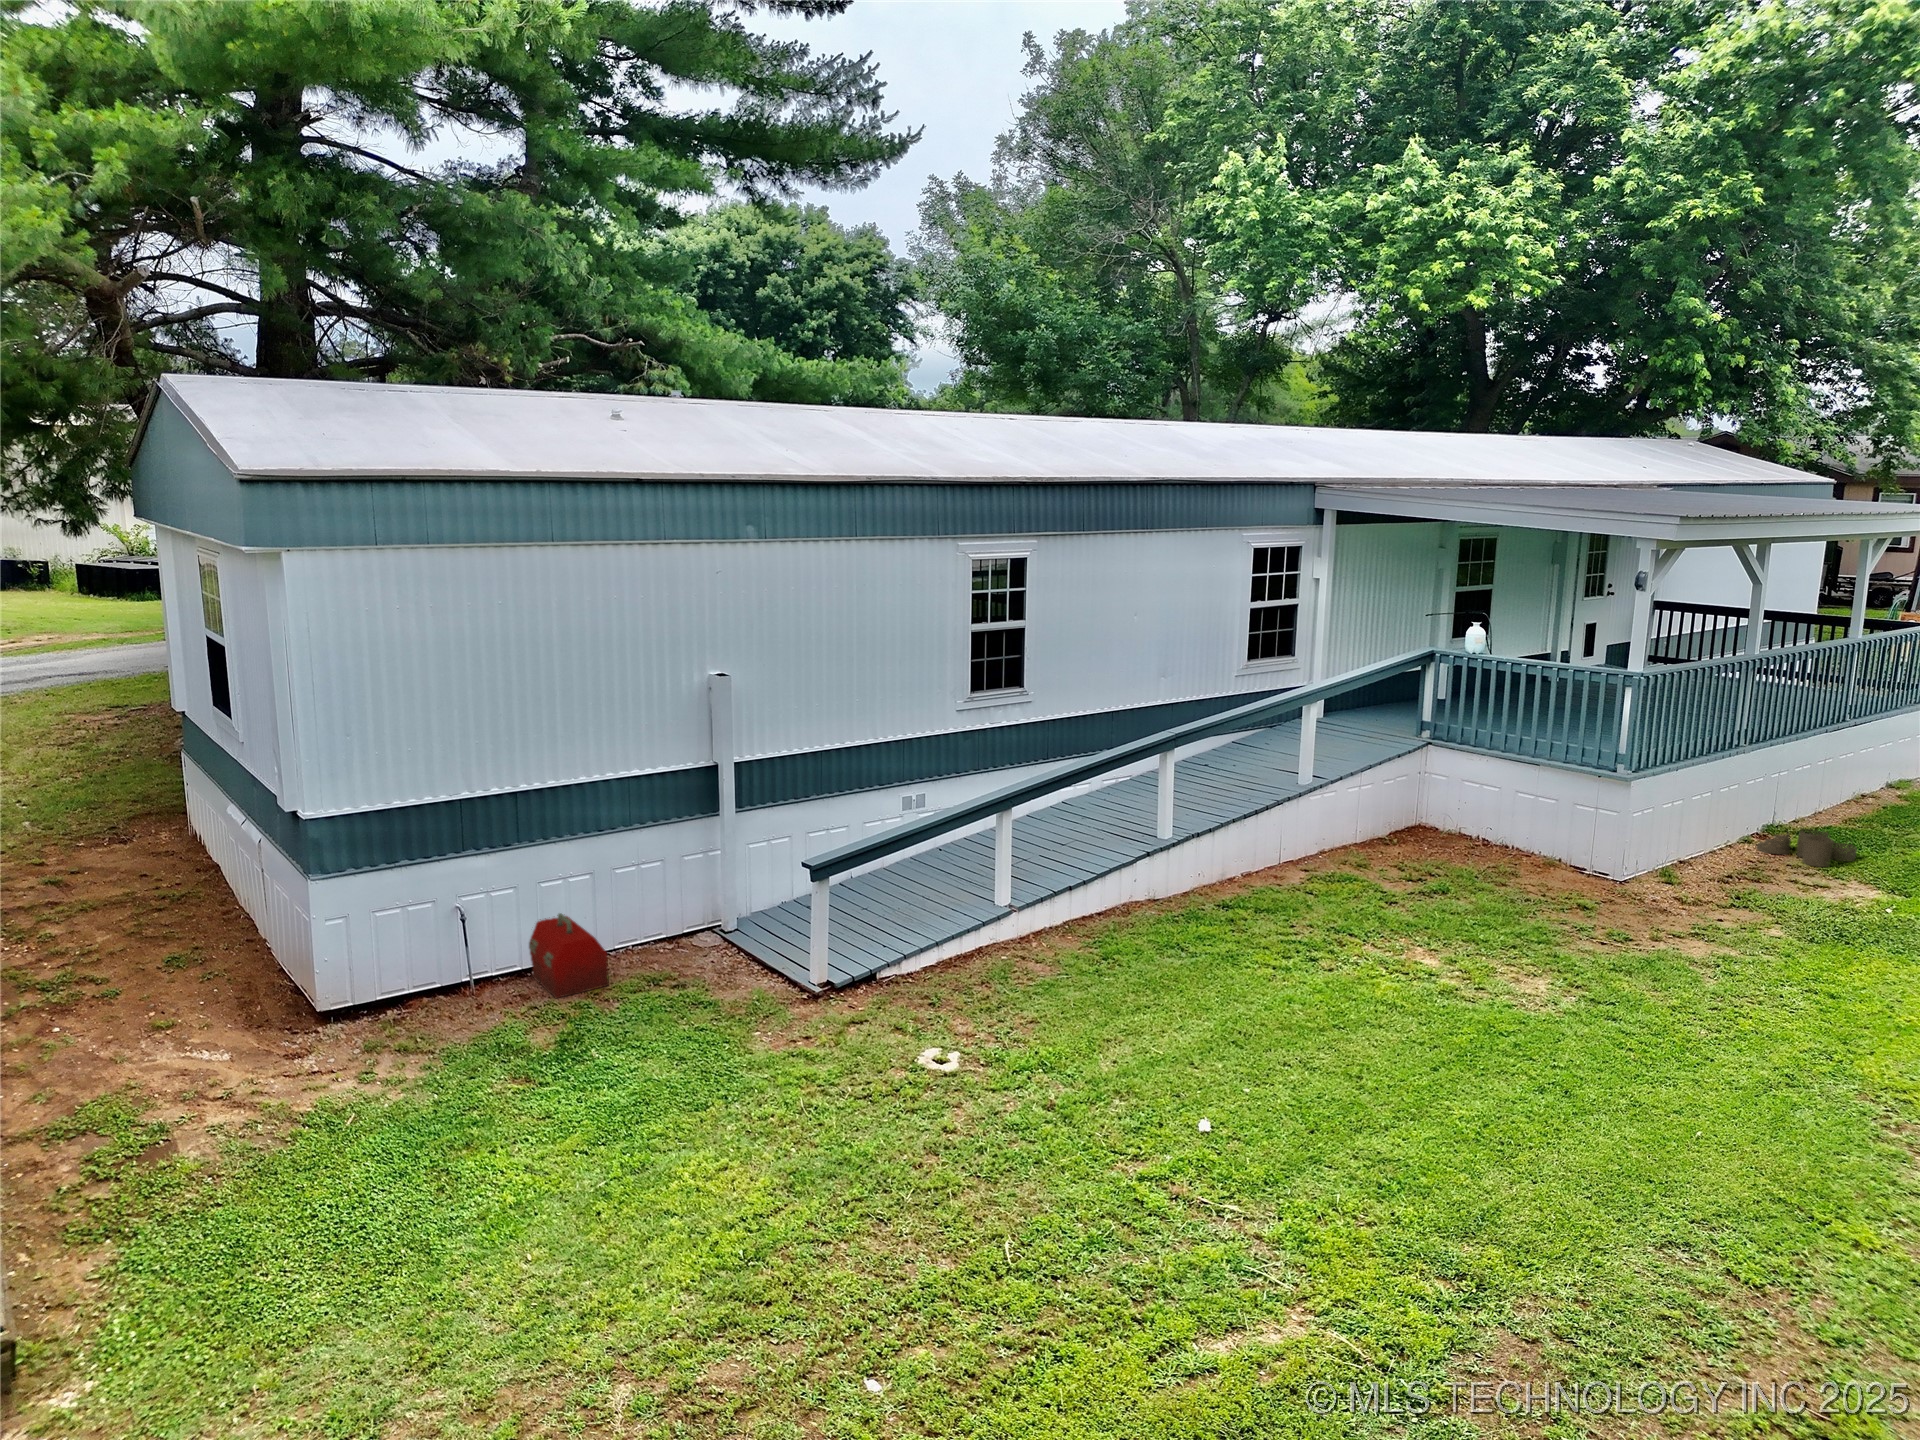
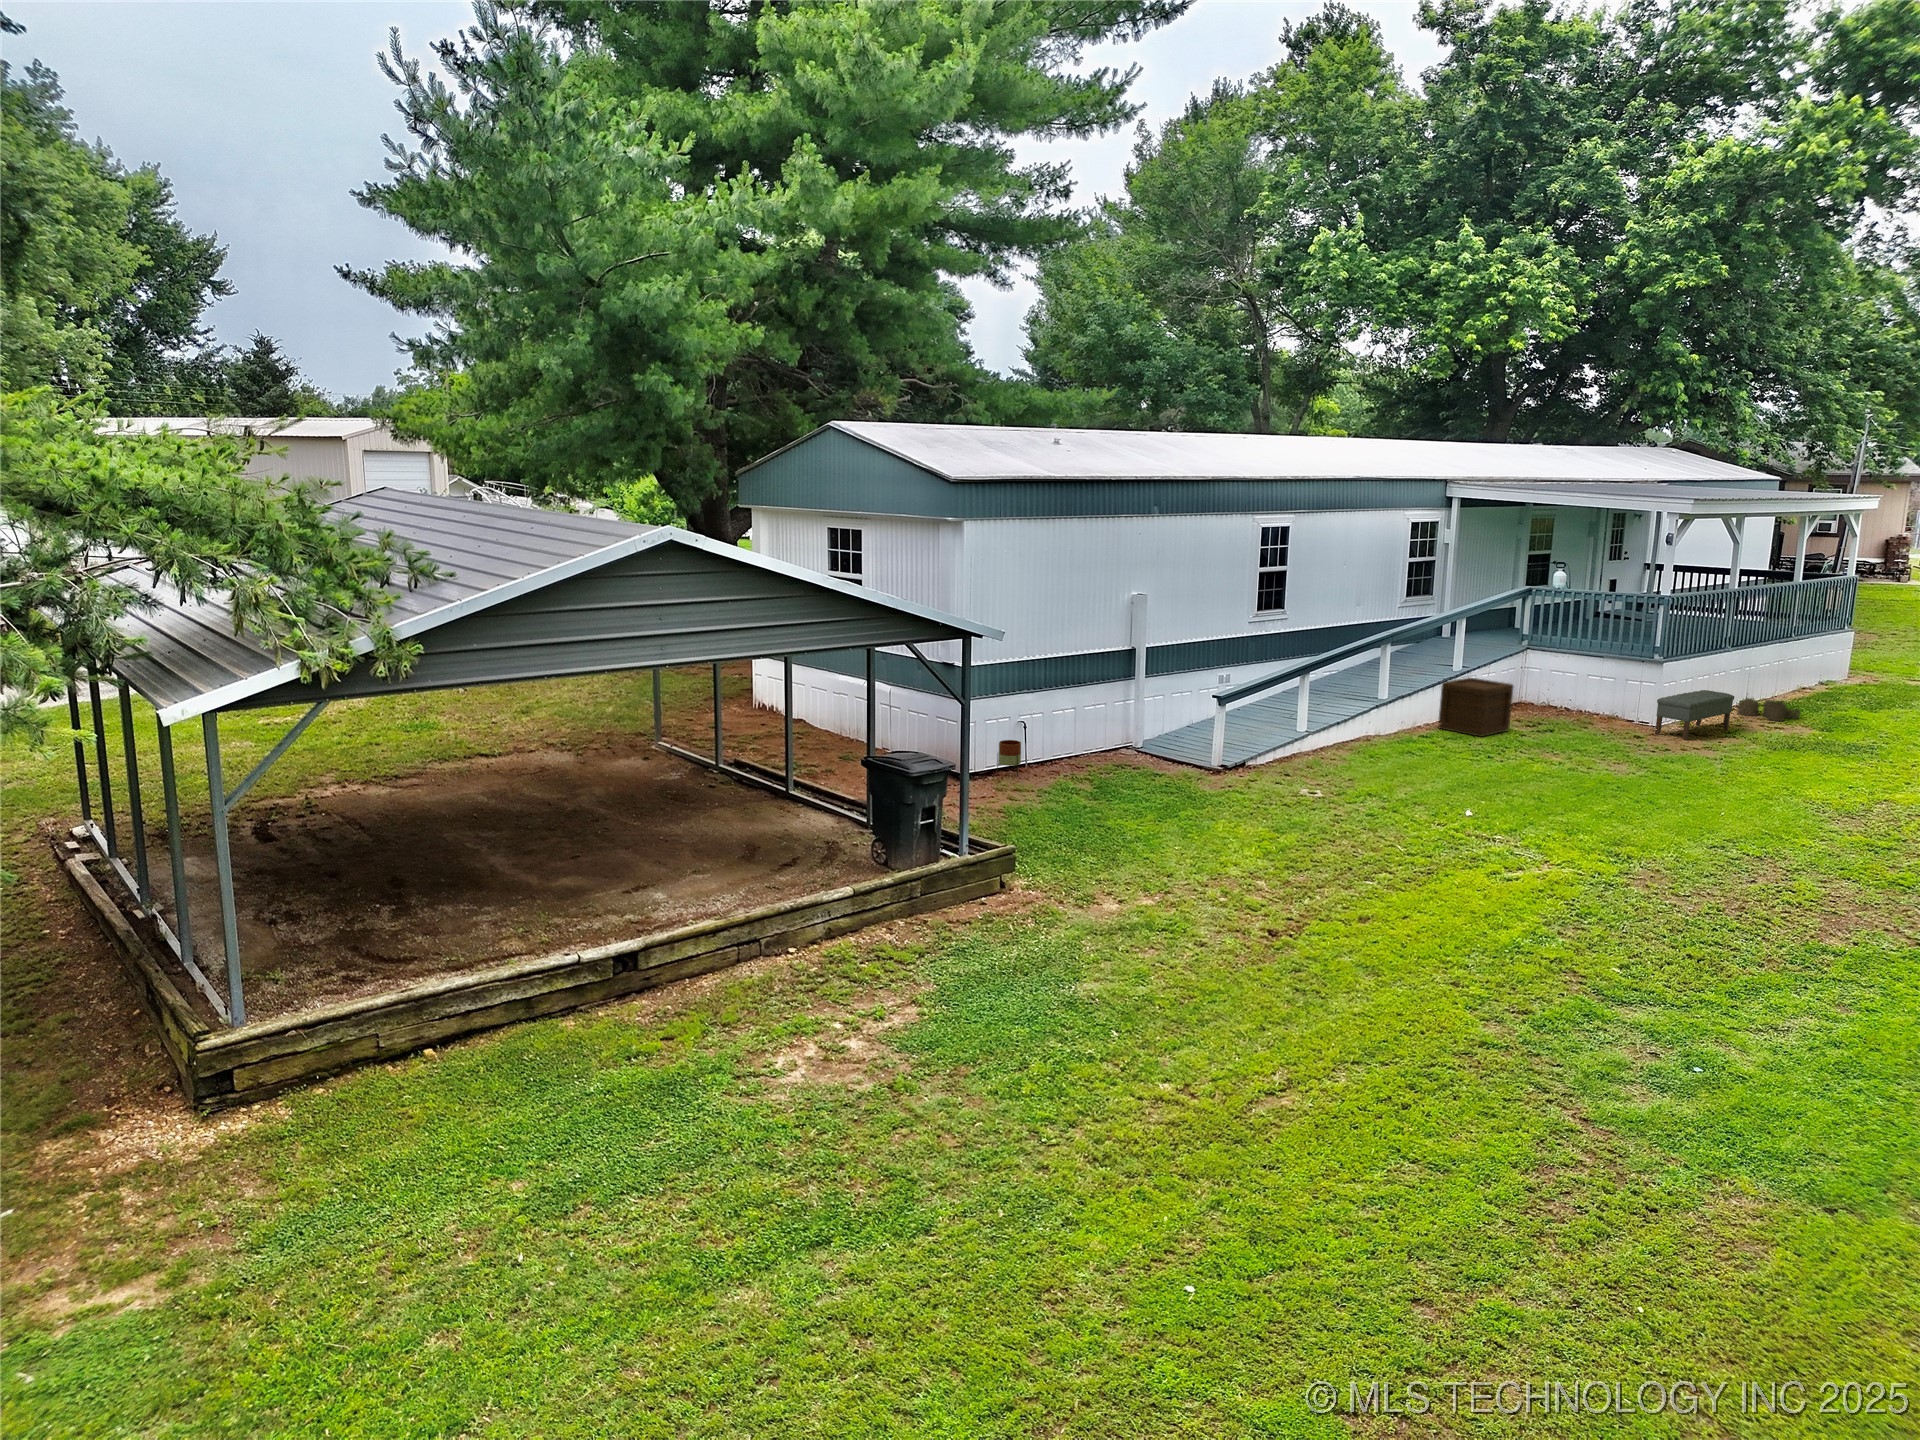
wooden crate: none [1262,798,1381,903] -> present [1439,678,1514,737]
bench: none [1614,821,1746,911] -> present [1655,690,1734,740]
toolbox: present [529,913,609,998] -> none [1046,729,1100,773]
planter: none [406,939,451,1010] -> present [997,740,1021,777]

